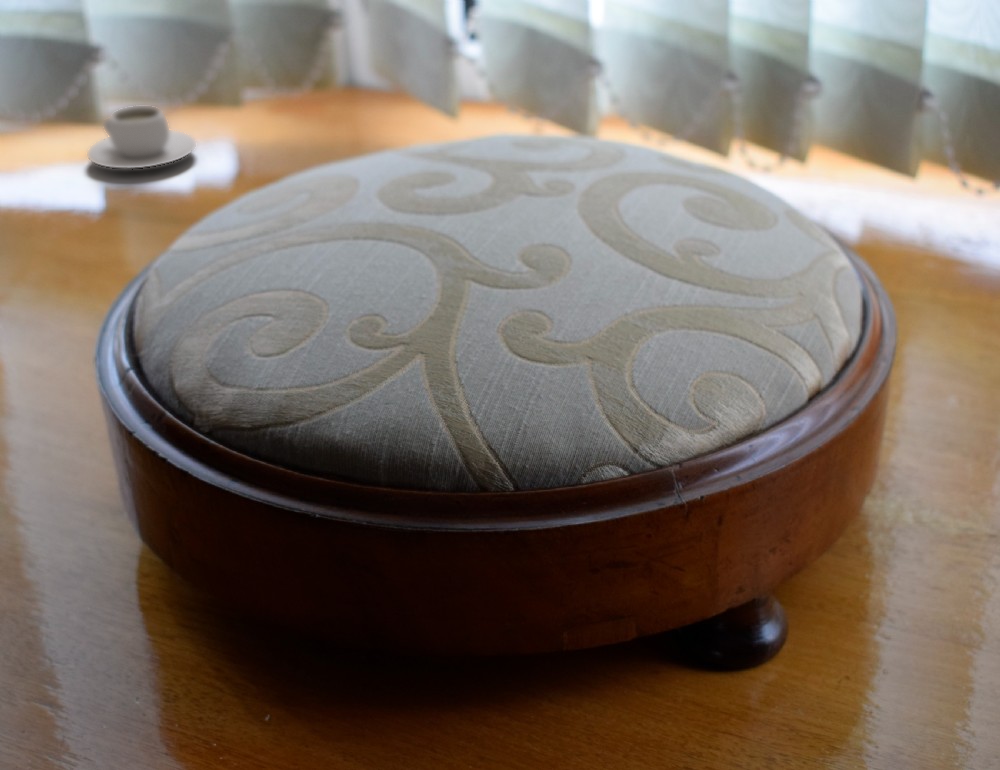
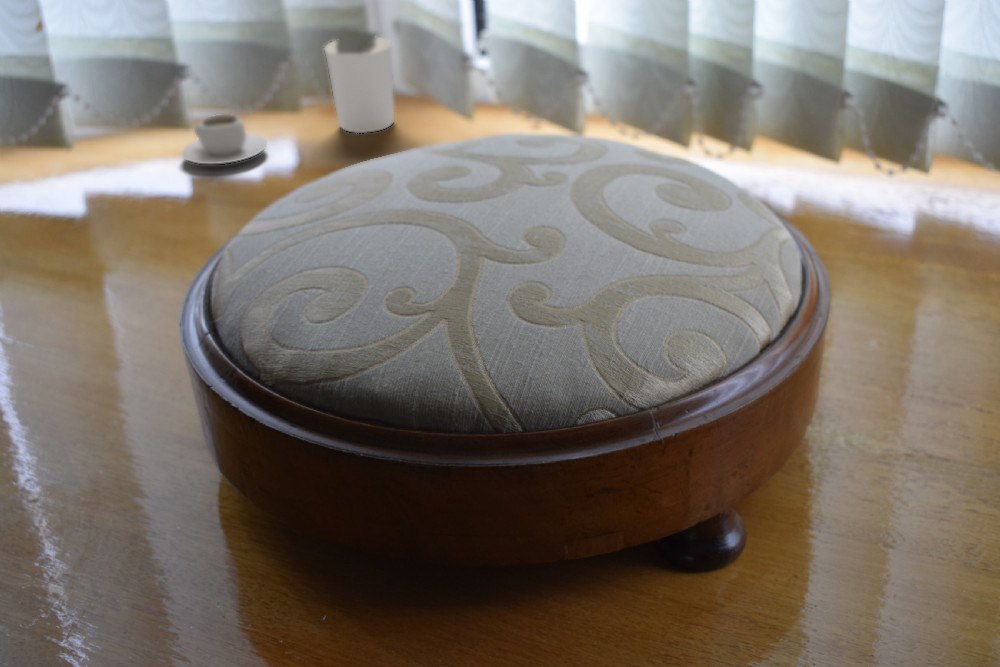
candle holder: none [271,11,357,132] -> present [324,37,394,133]

